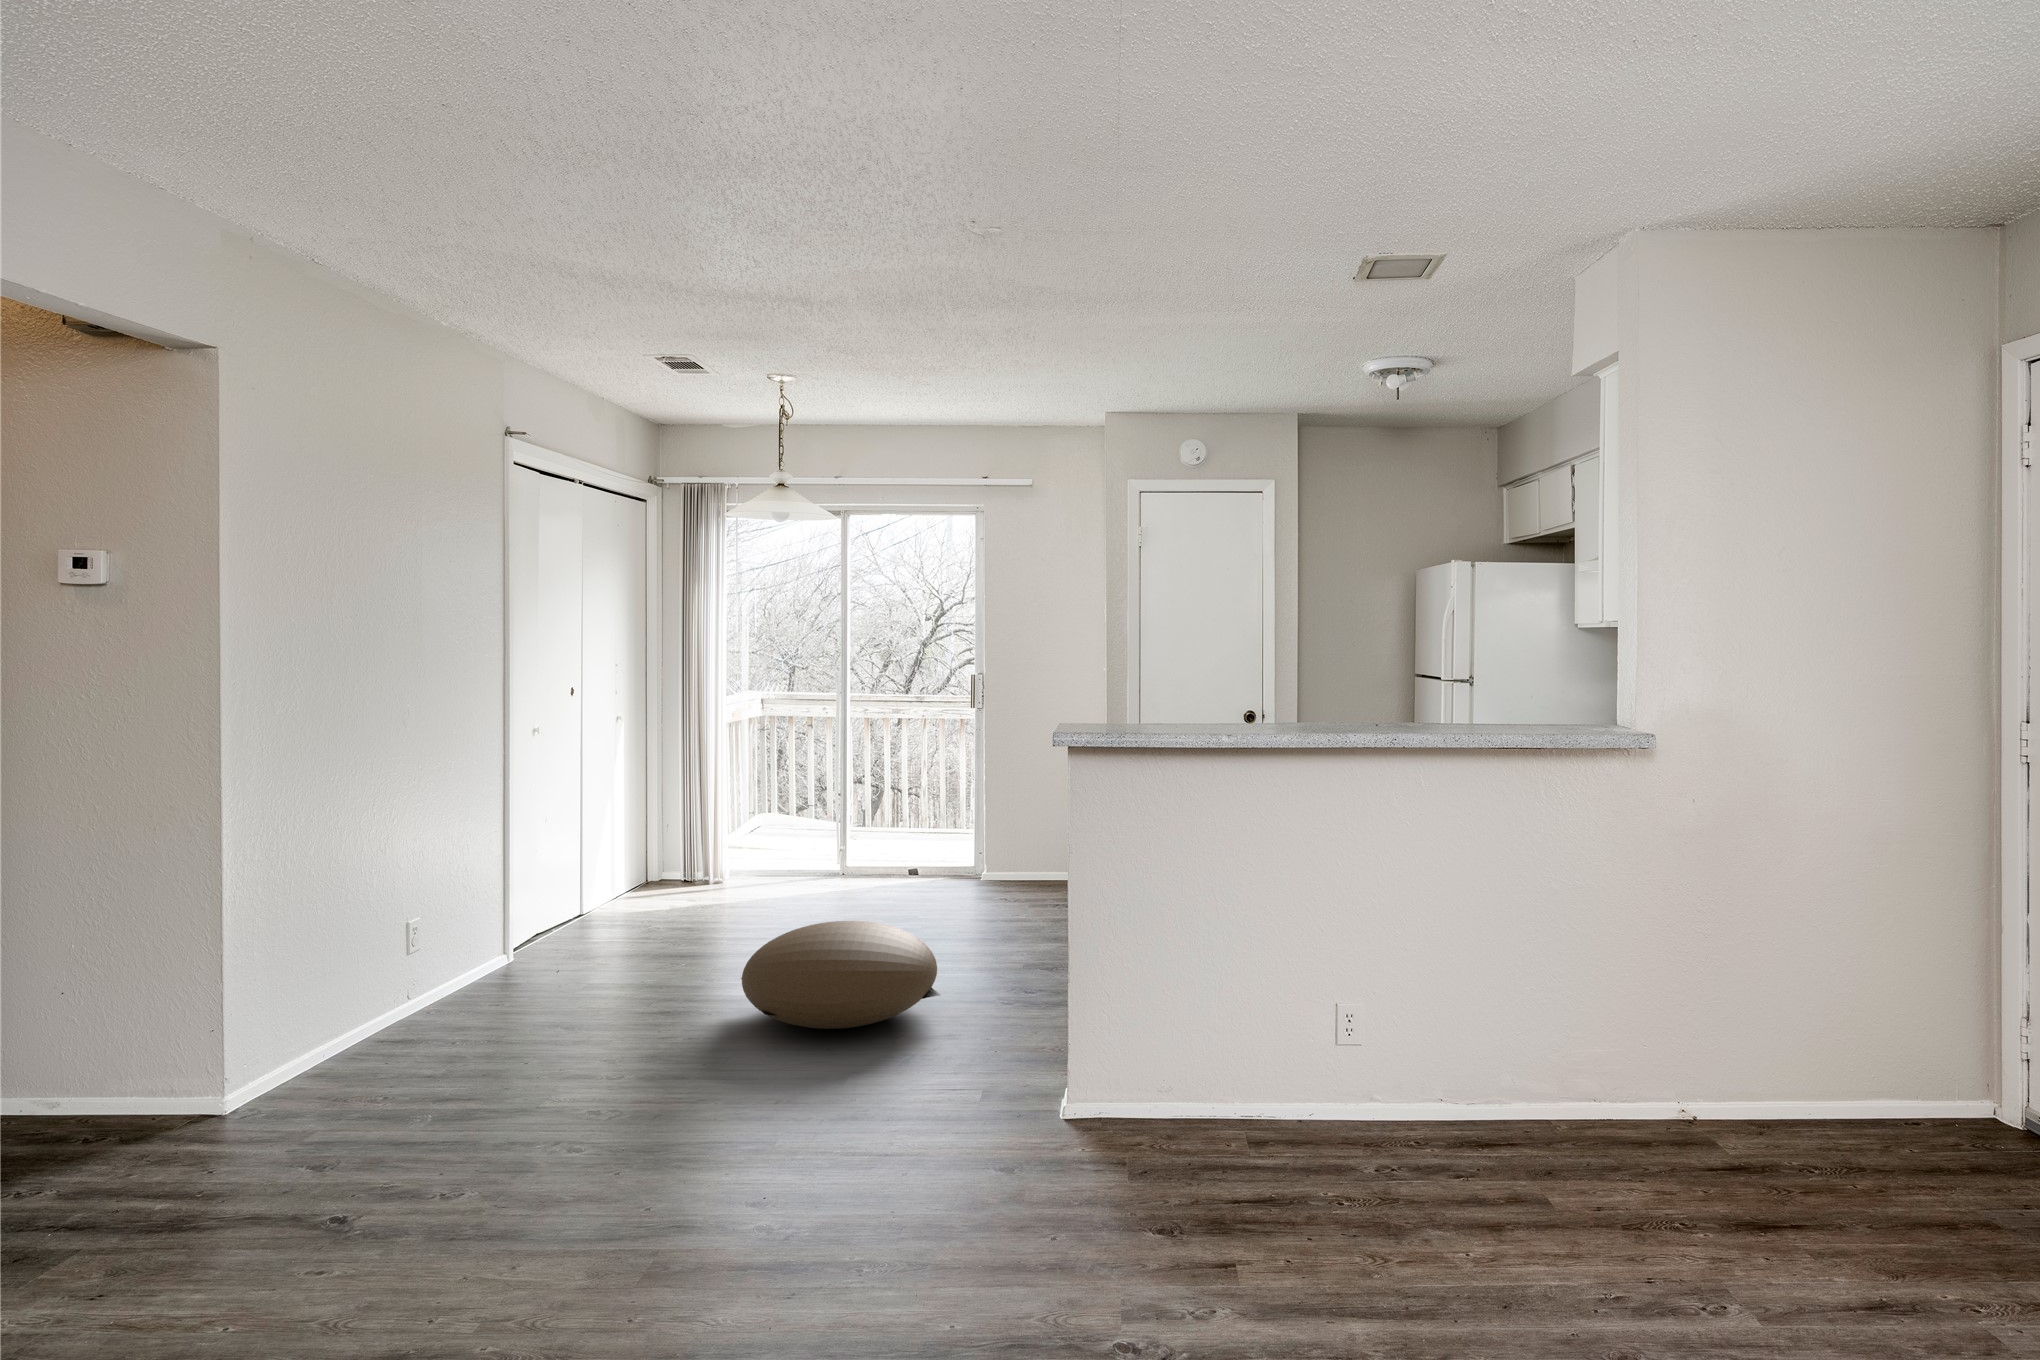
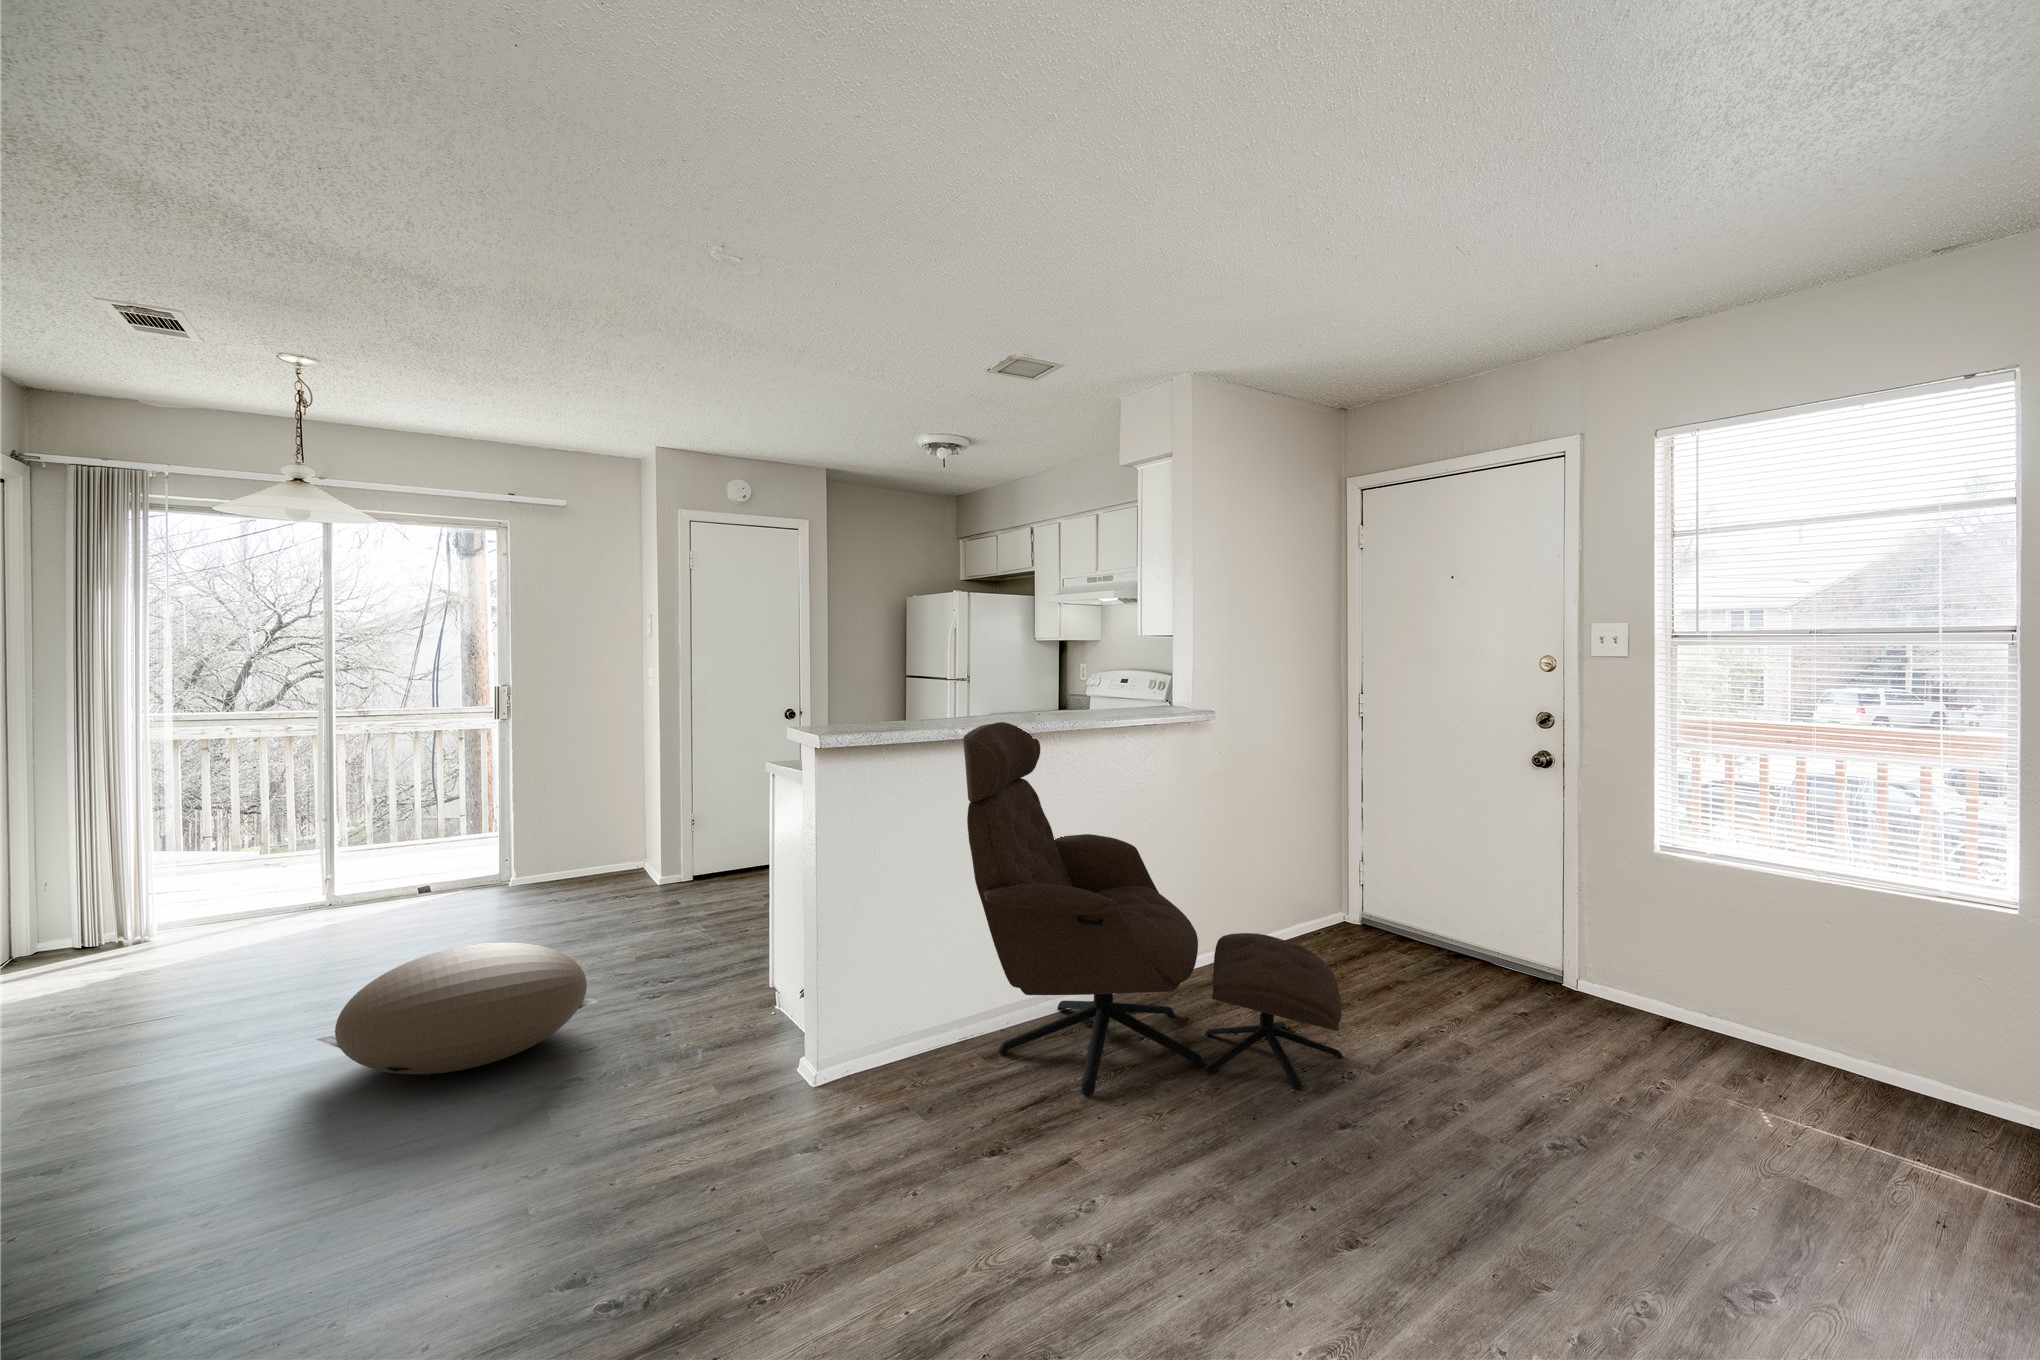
lounge chair: none [1216,744,1739,1295] -> present [963,722,1343,1095]

